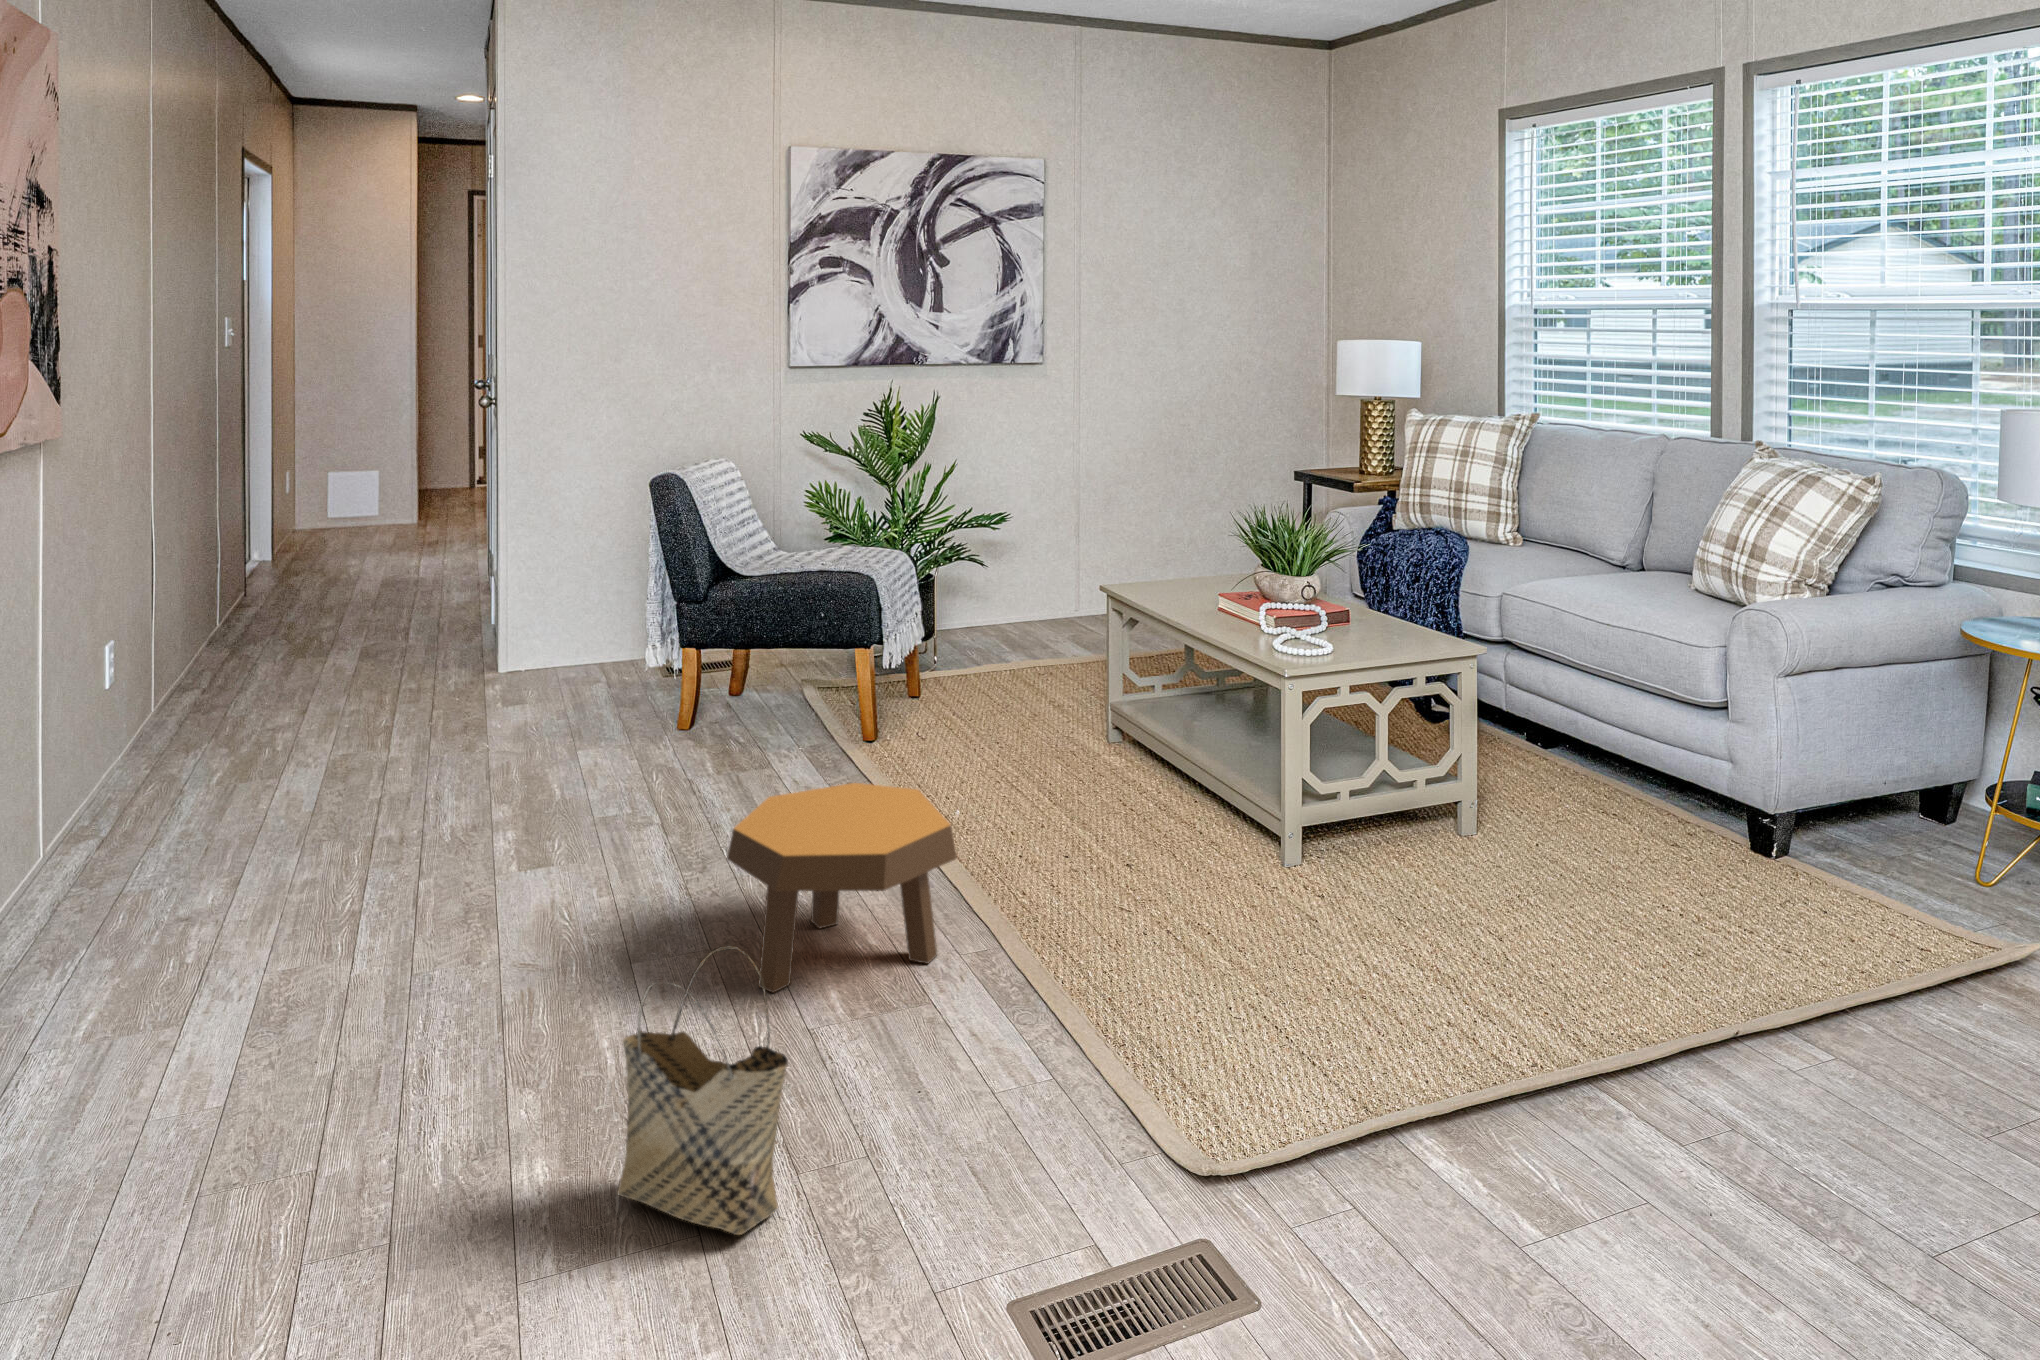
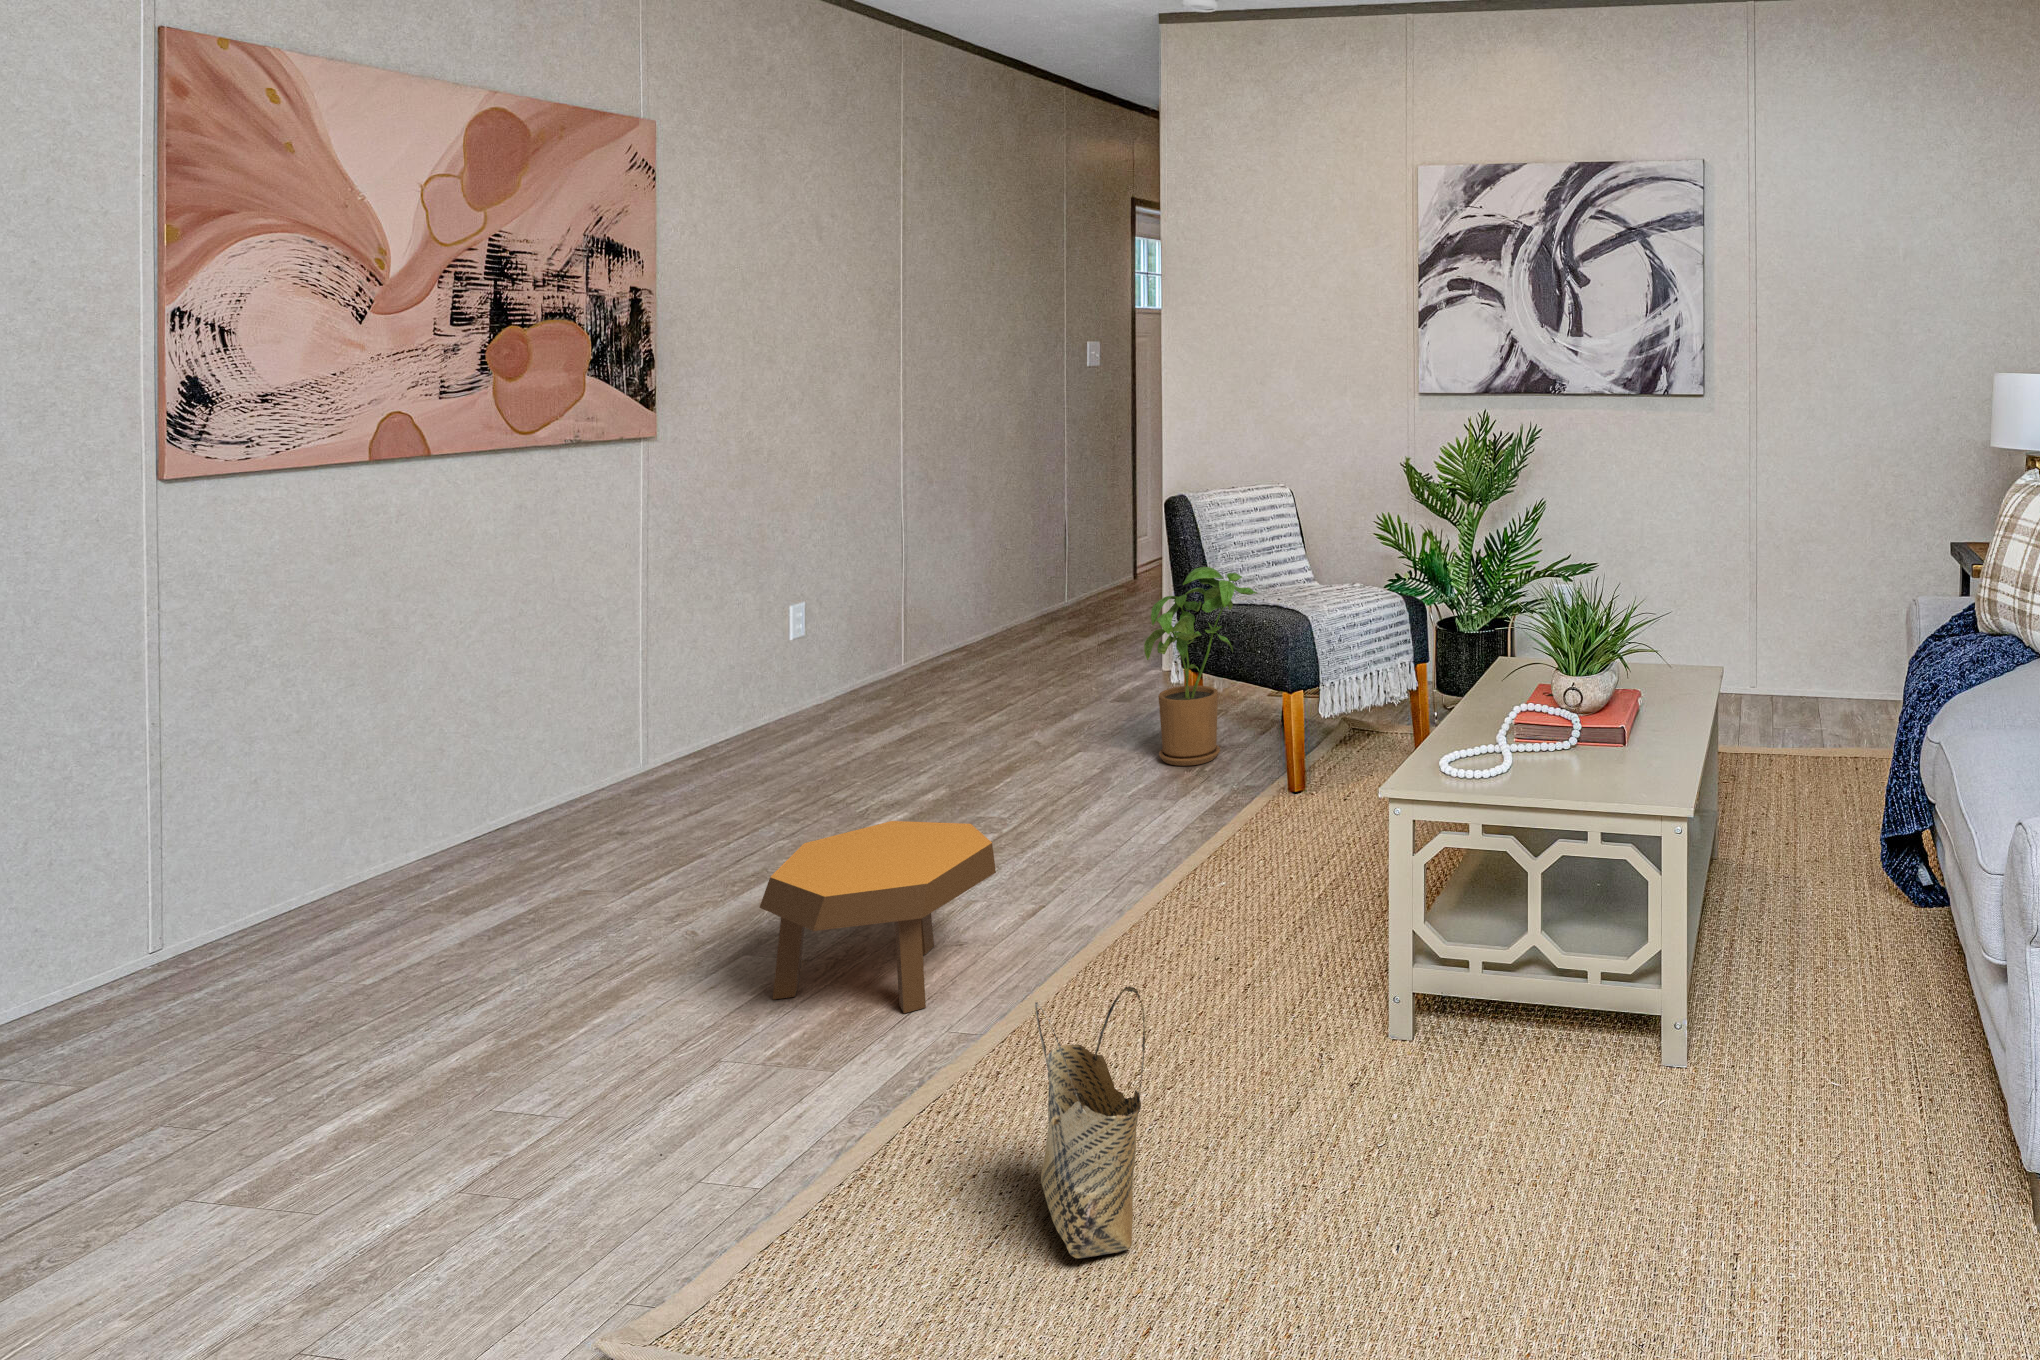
house plant: none [669,537,789,748] -> present [1144,567,1257,766]
woven basket: present [617,945,788,1235] -> present [1035,986,1145,1258]

